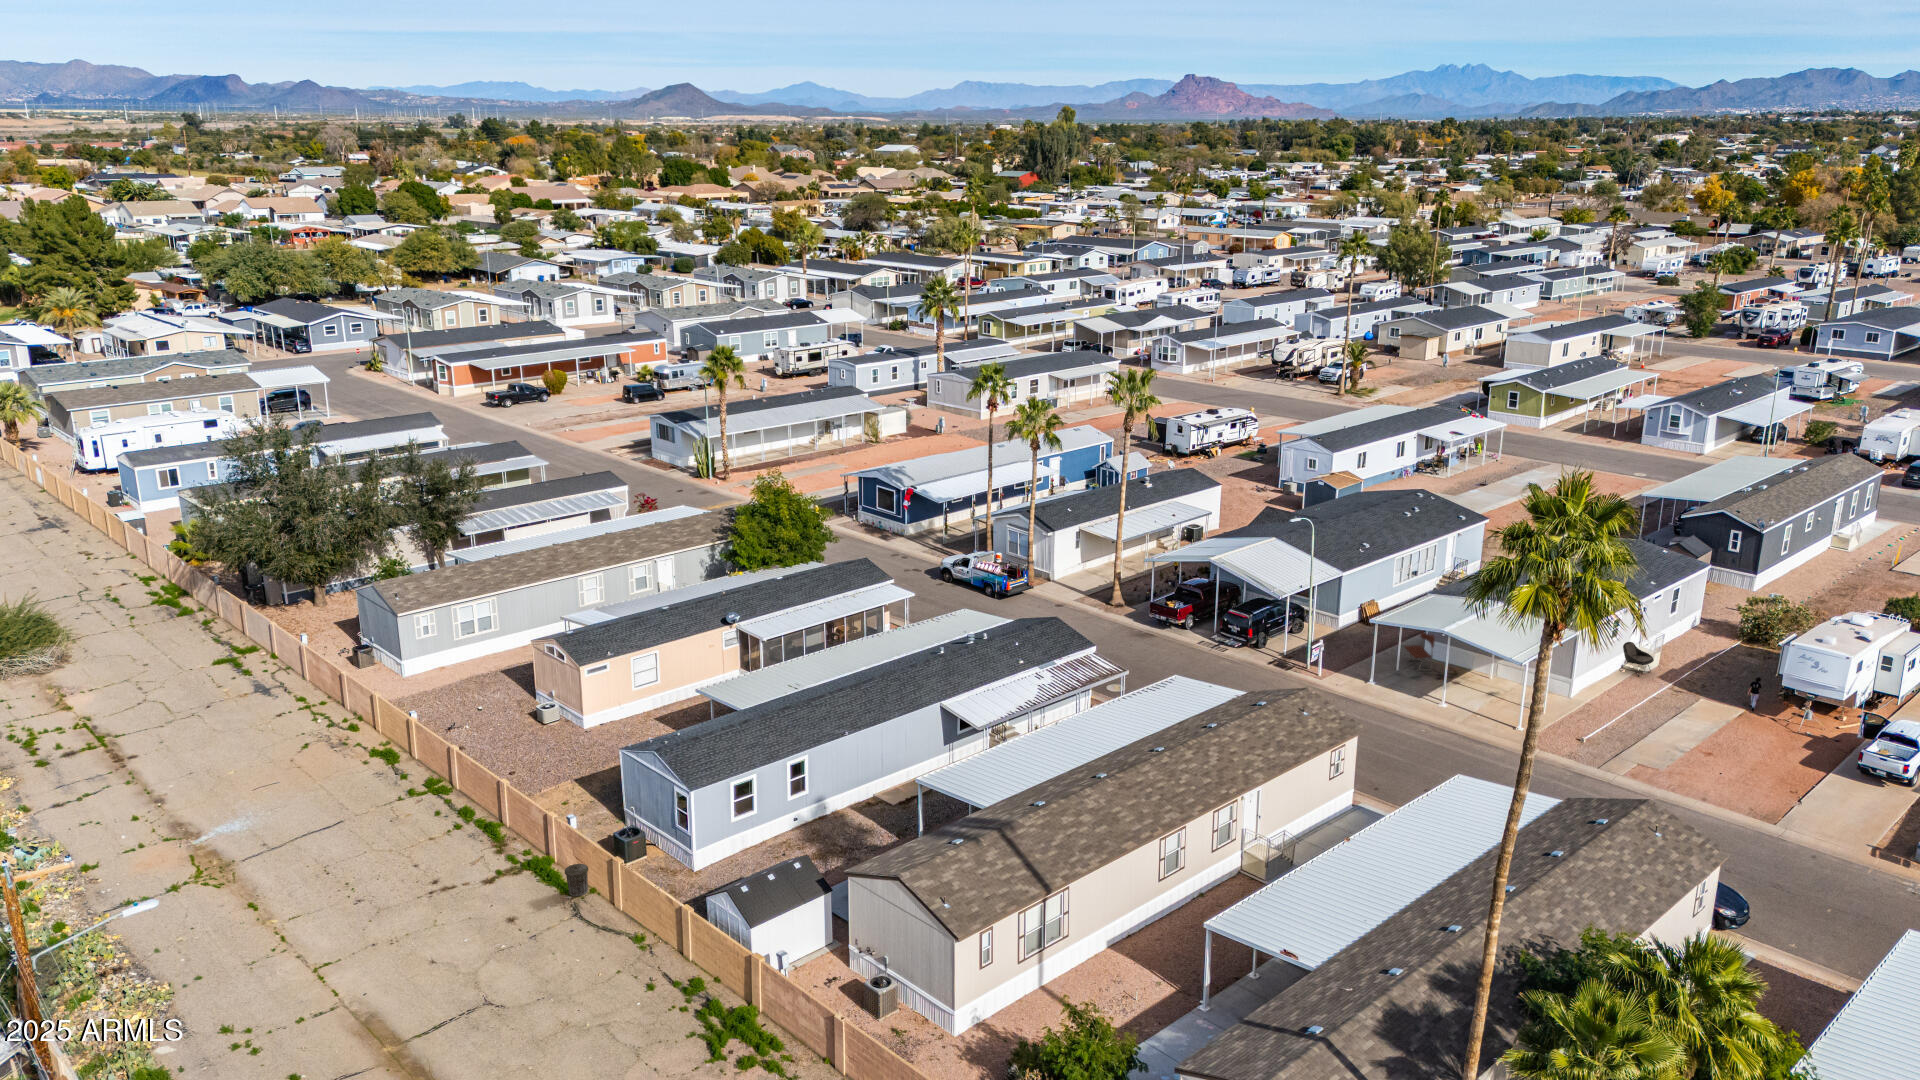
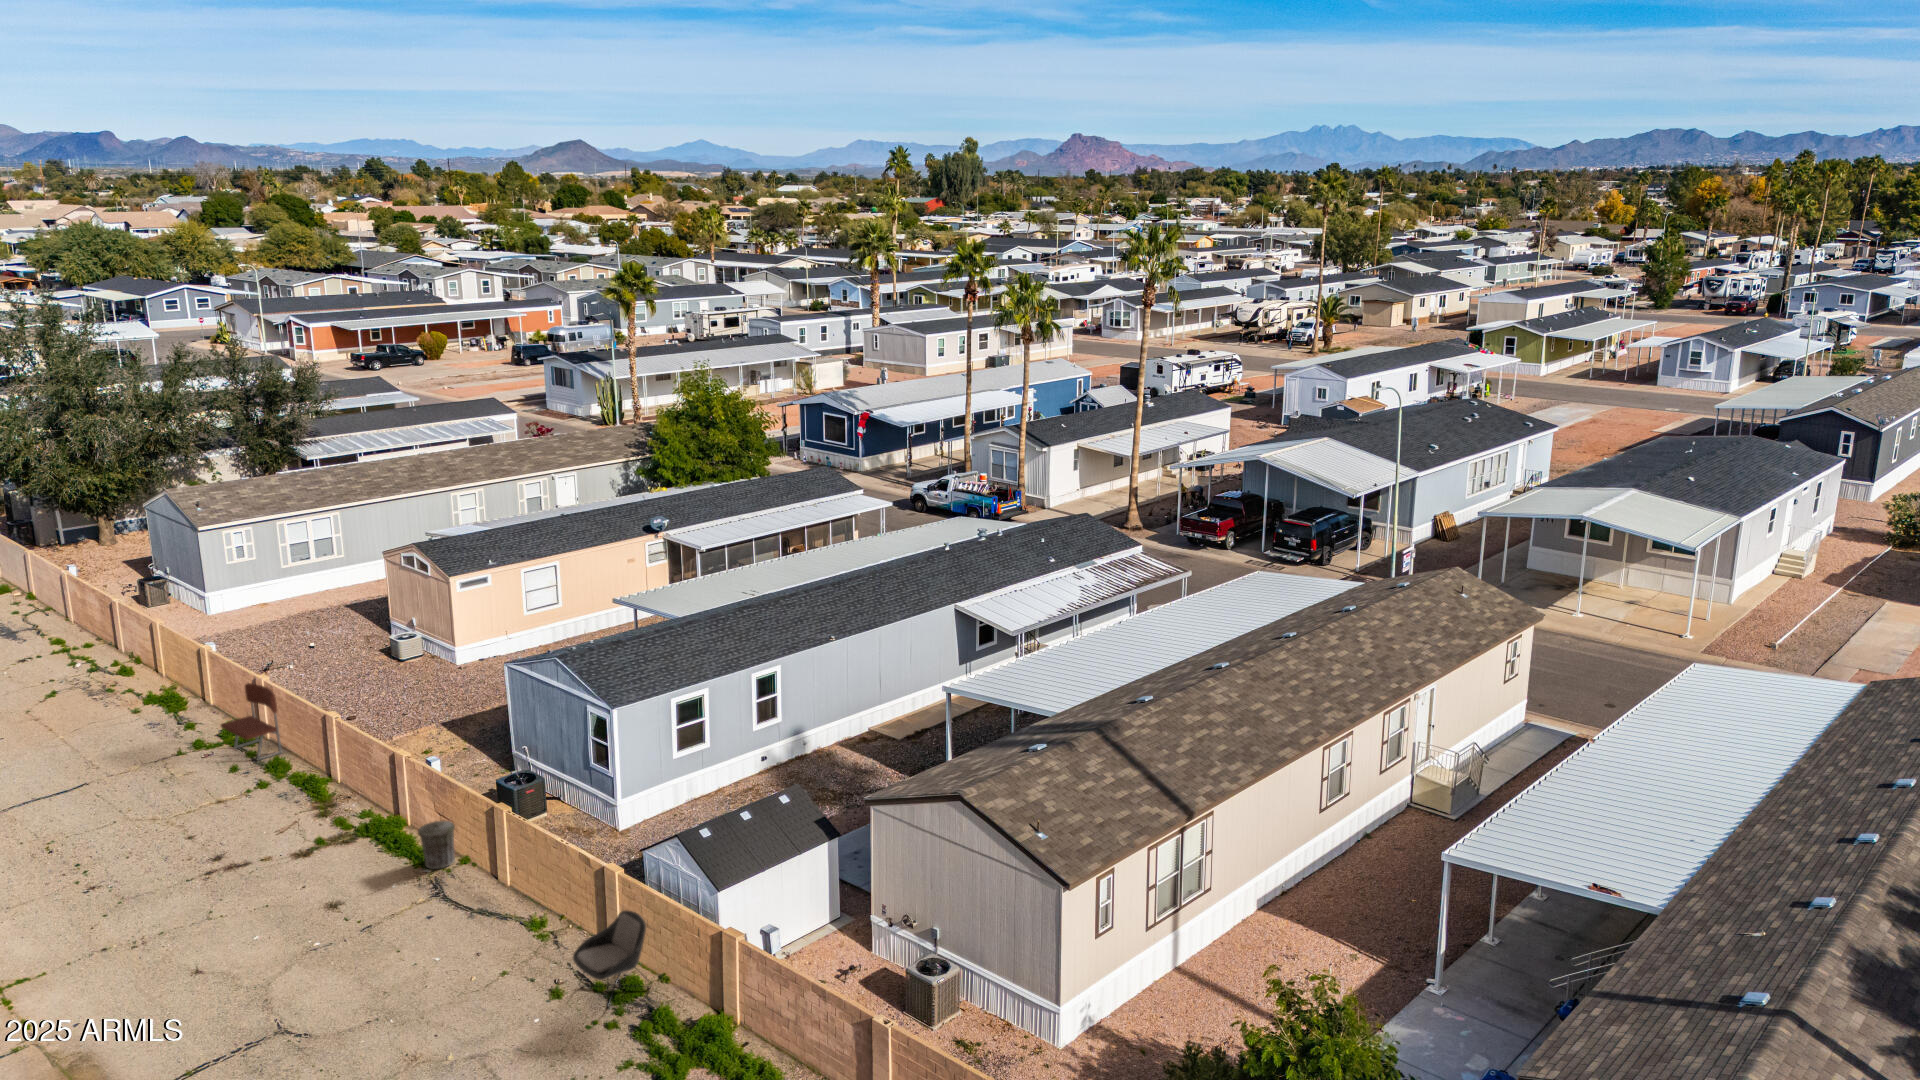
bench: present [1405,632,1435,671] -> present [221,683,282,760]
lounge chair: present [1620,642,1654,677] -> present [573,910,651,1007]

